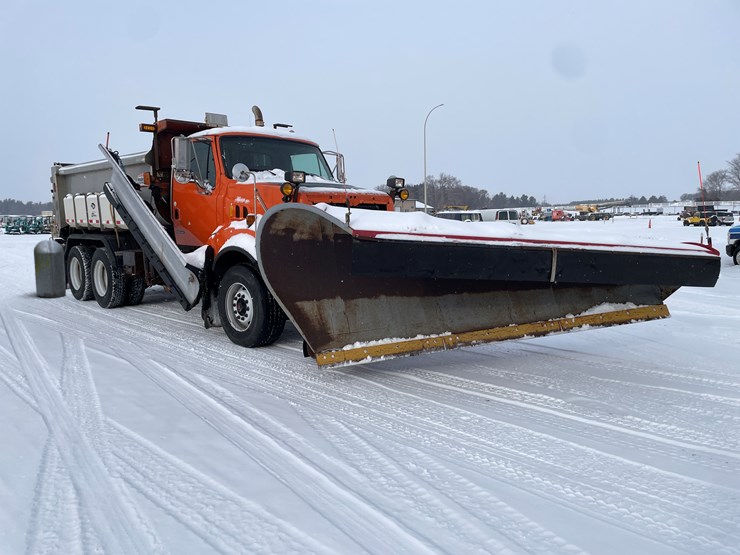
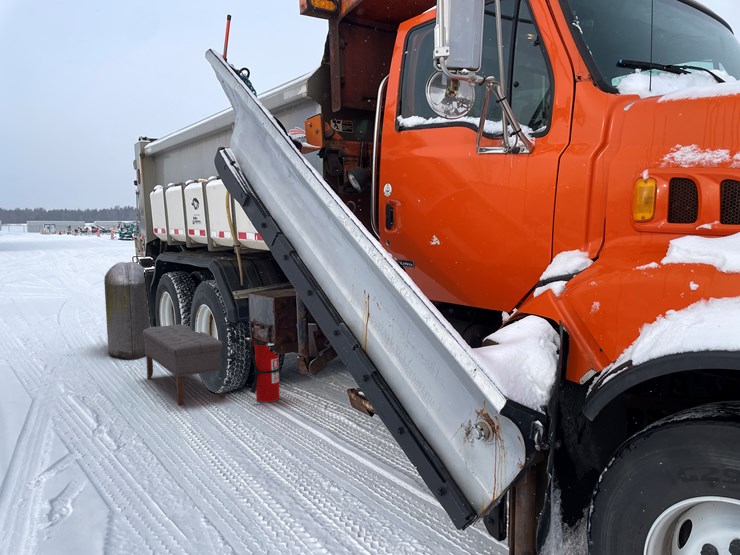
fire extinguisher: none [124,268,141,308] -> present [250,341,280,402]
bench: none [62,274,111,310] -> present [143,324,225,405]

